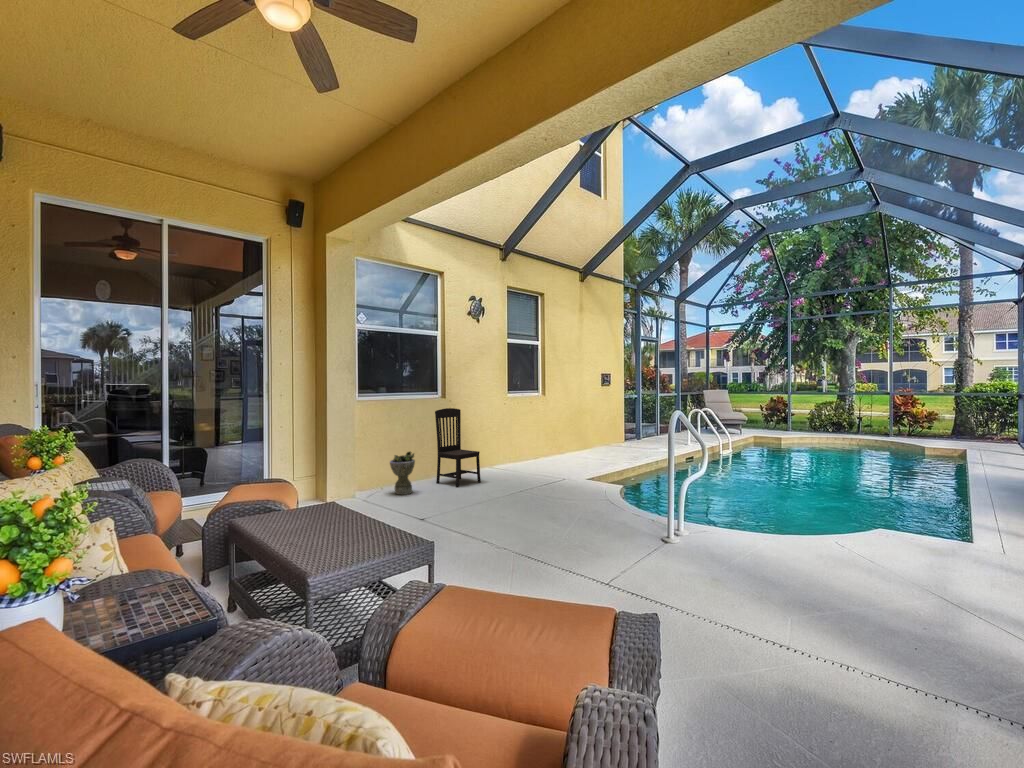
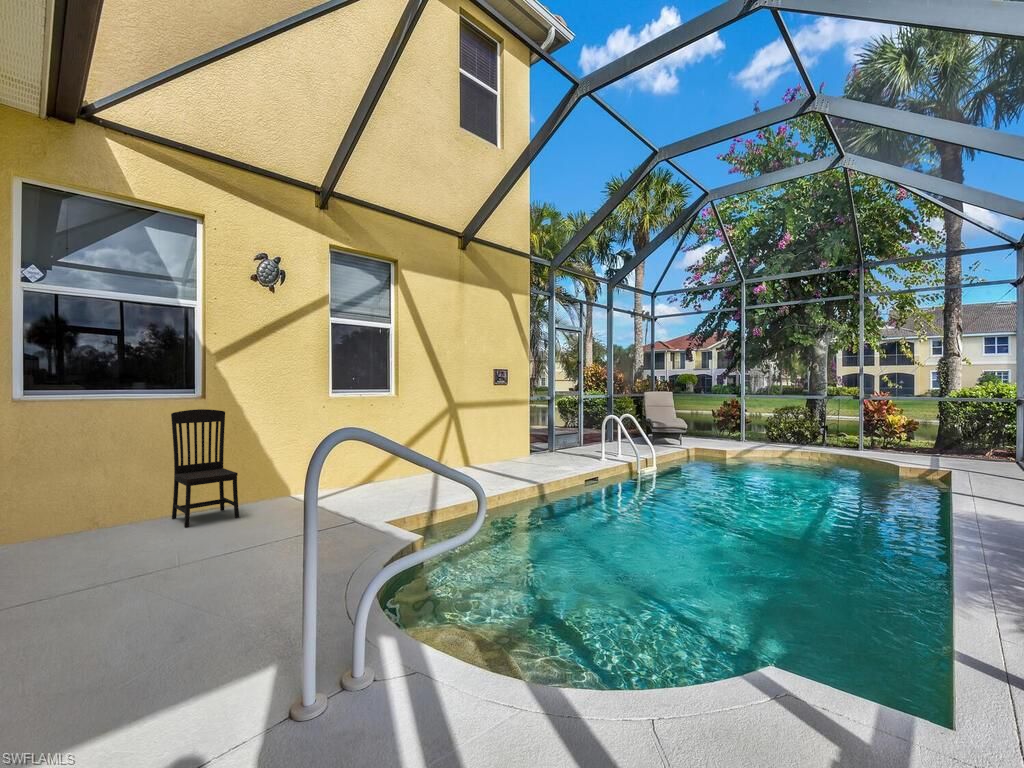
planter: present [390,452,415,495] -> none [52,474,104,543]

